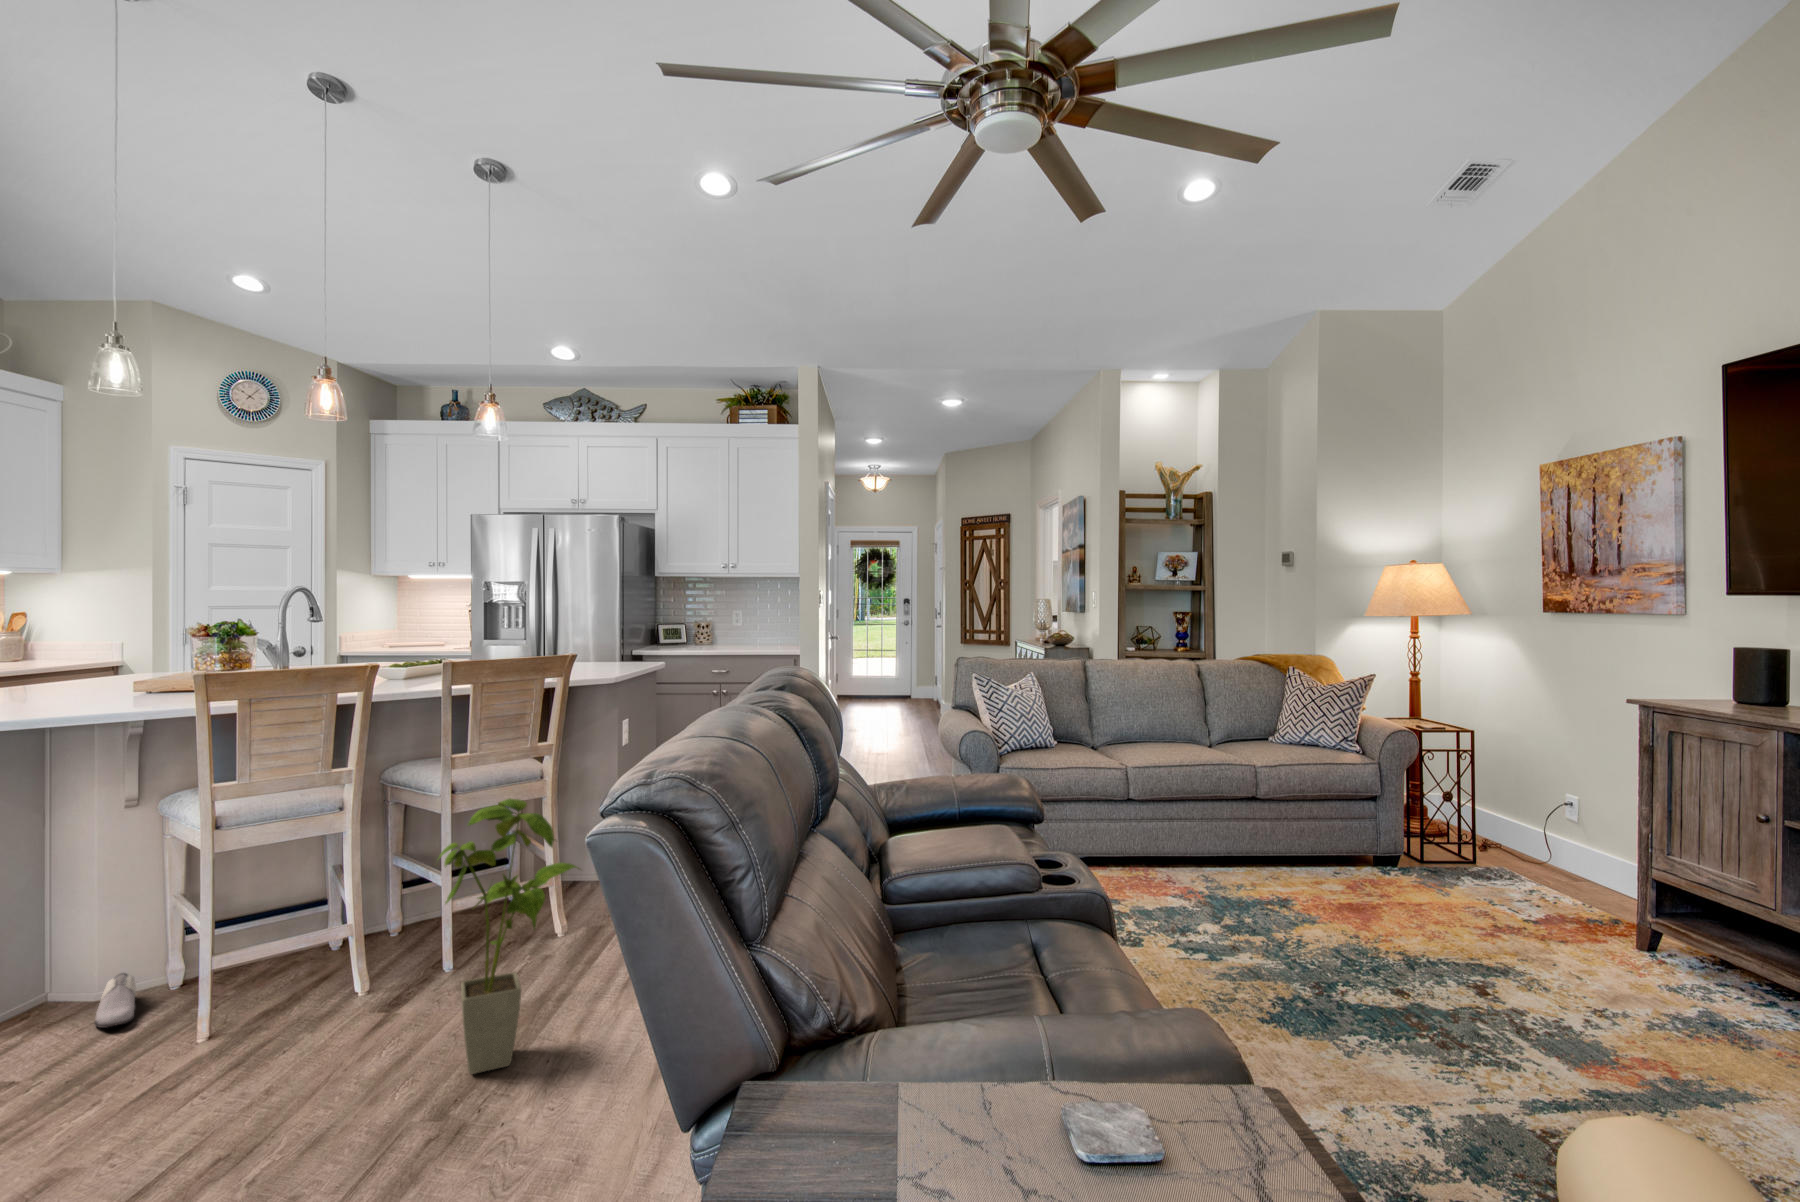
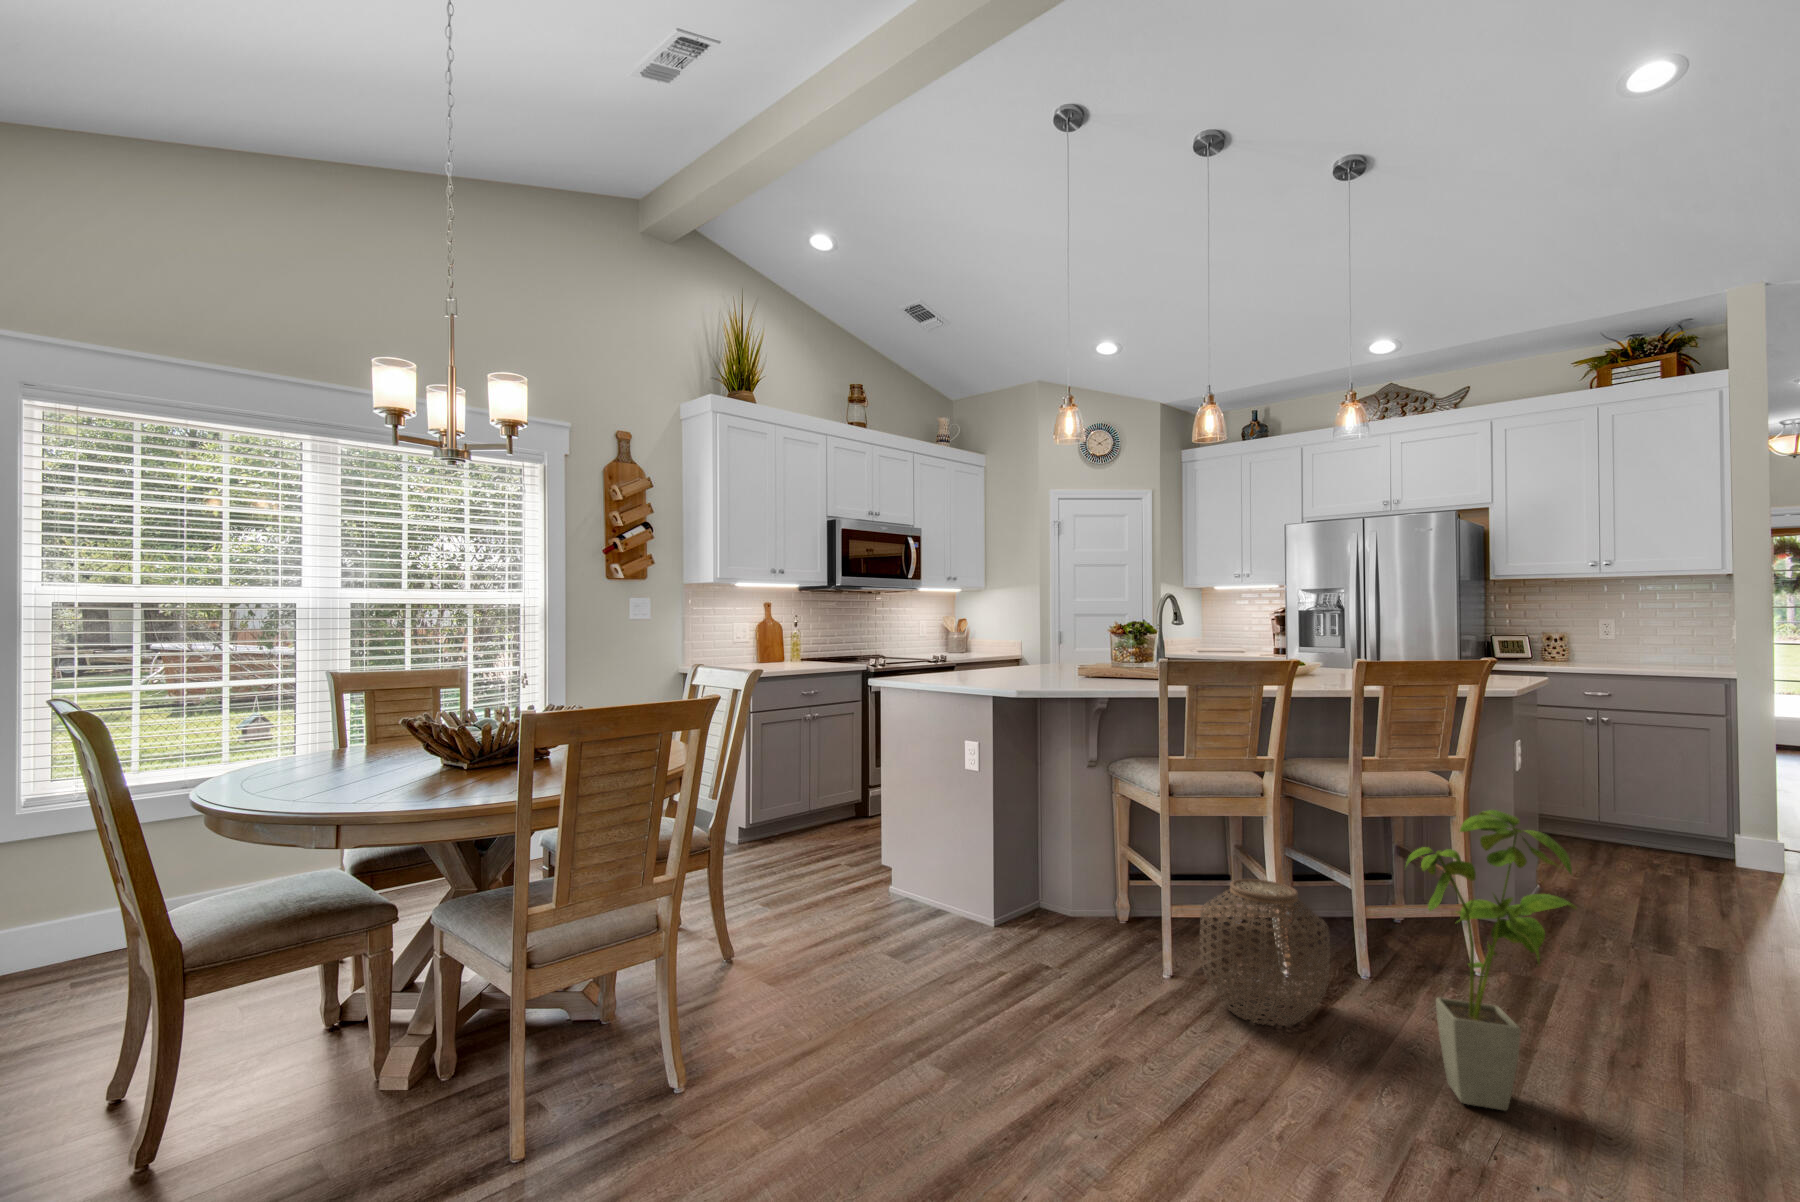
woven basket: none [223,904,382,1066] -> present [1200,879,1330,1026]
shoe: present [94,973,136,1028] -> none [1084,899,1110,942]

